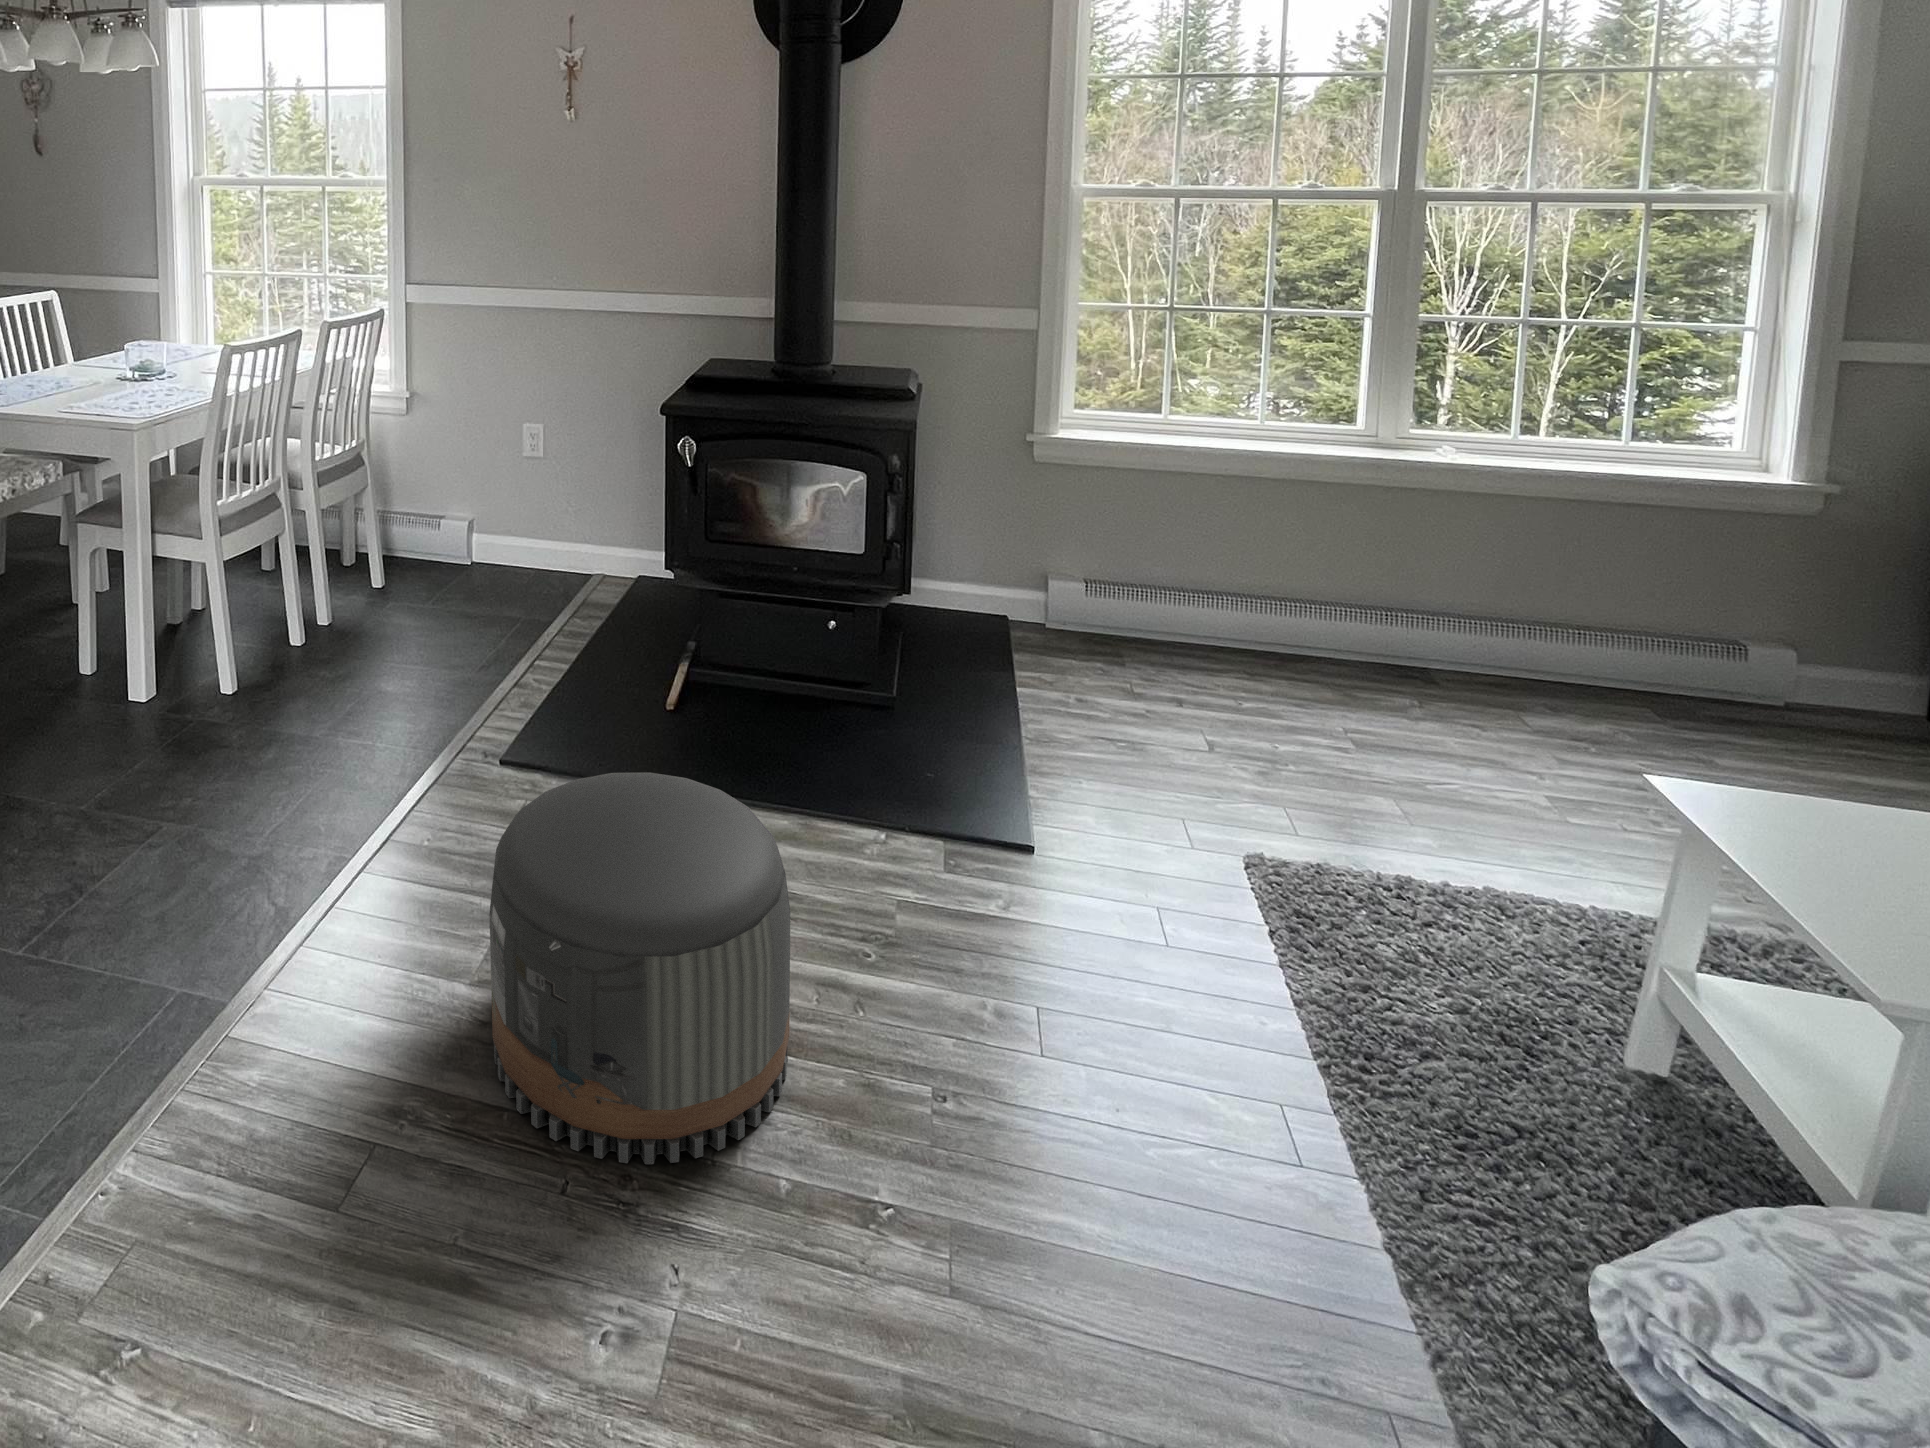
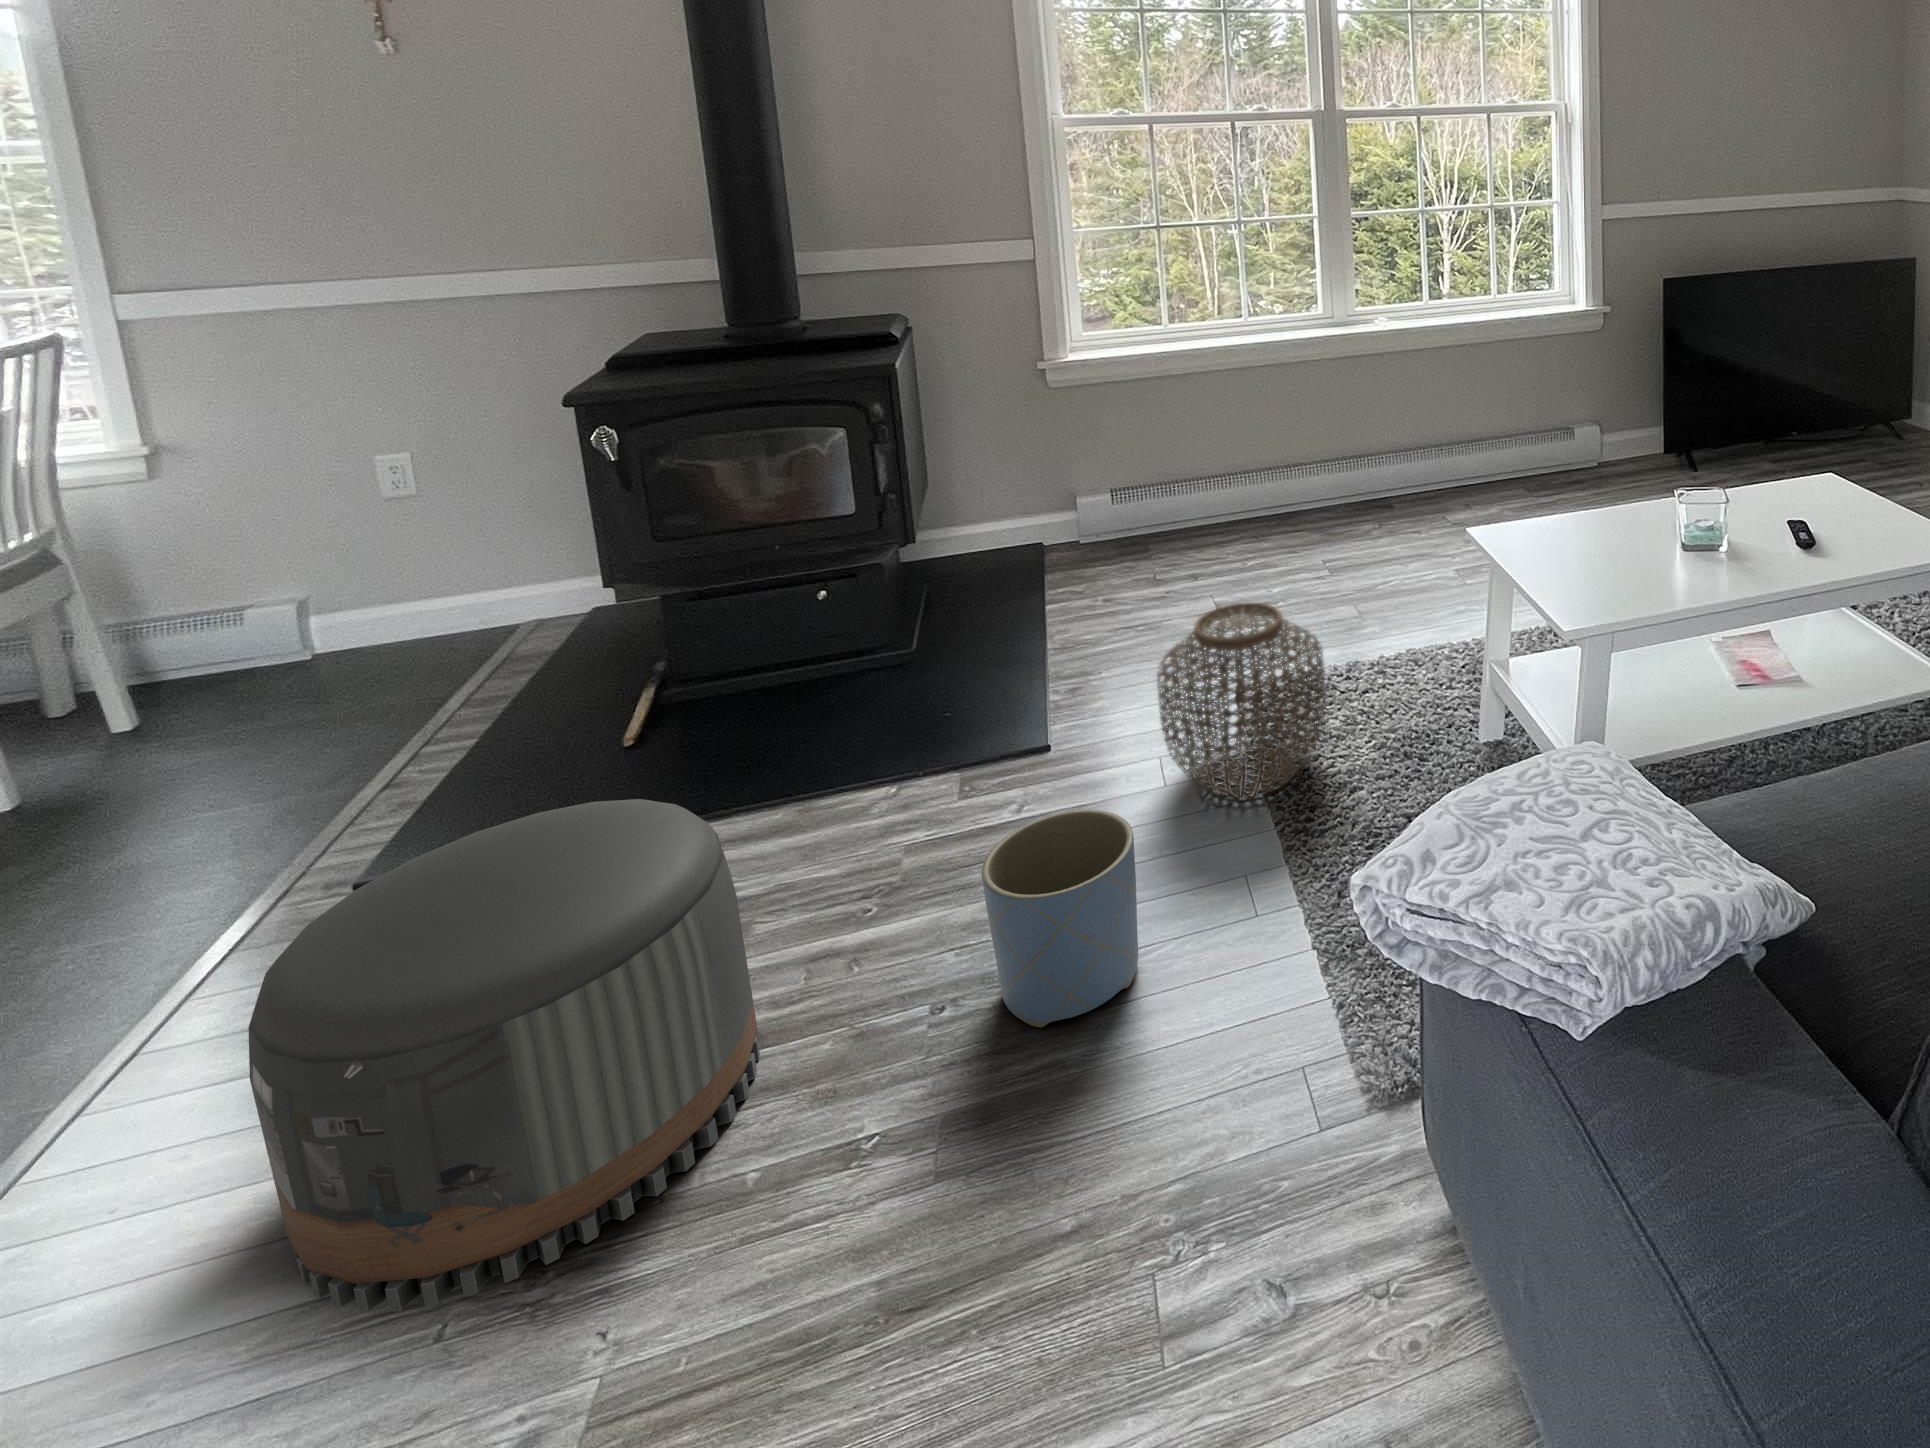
woven basket: none [1170,774,1390,1013] -> present [1157,603,1326,797]
planter: none [1002,949,1164,1184] -> present [982,810,1138,1027]

